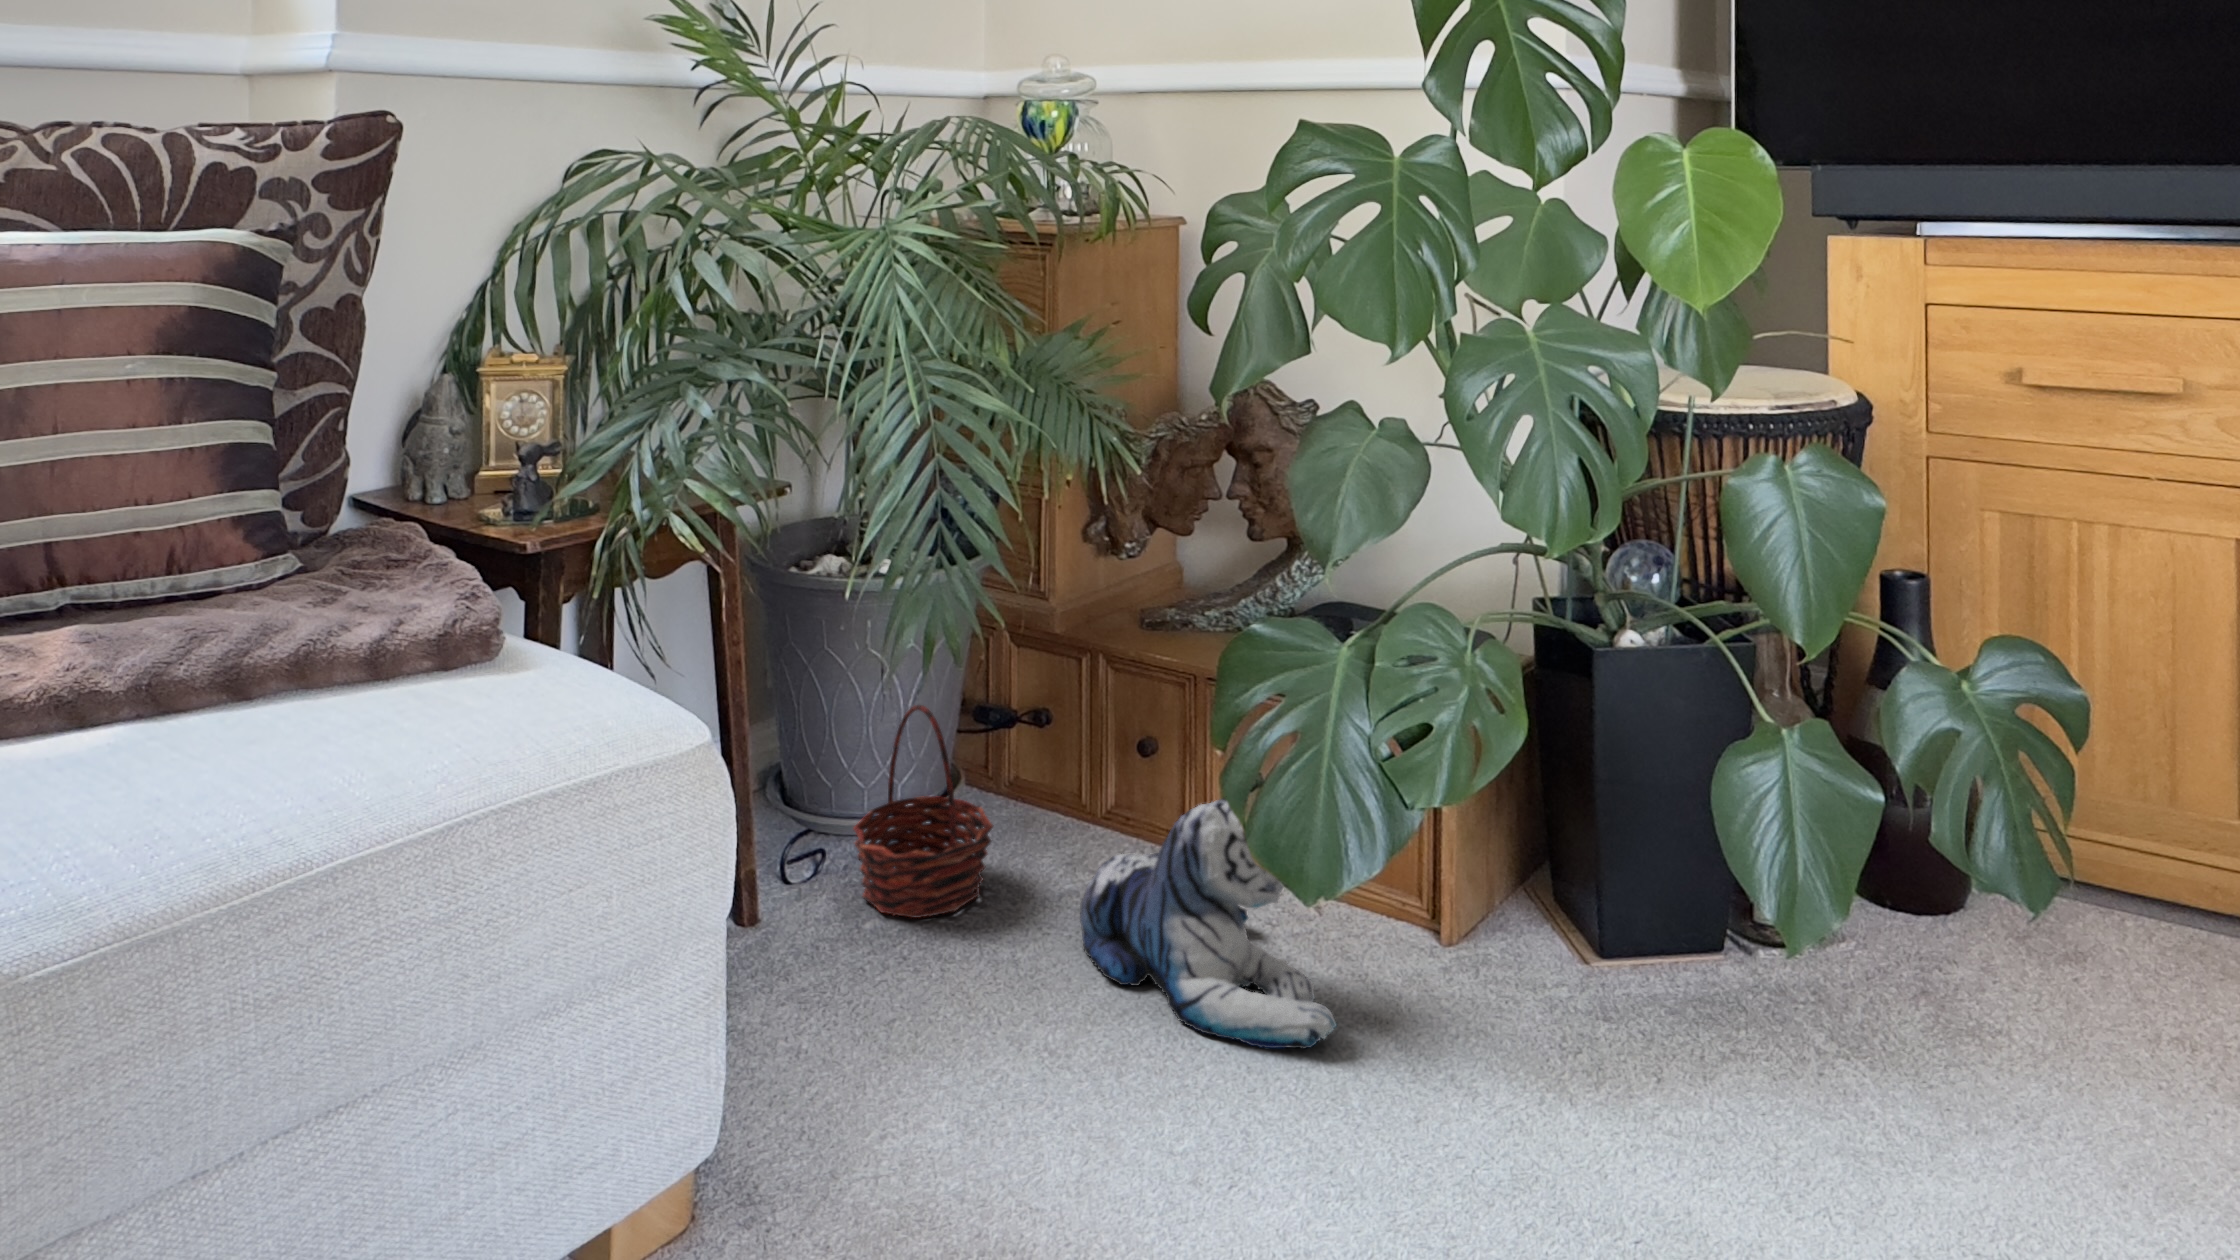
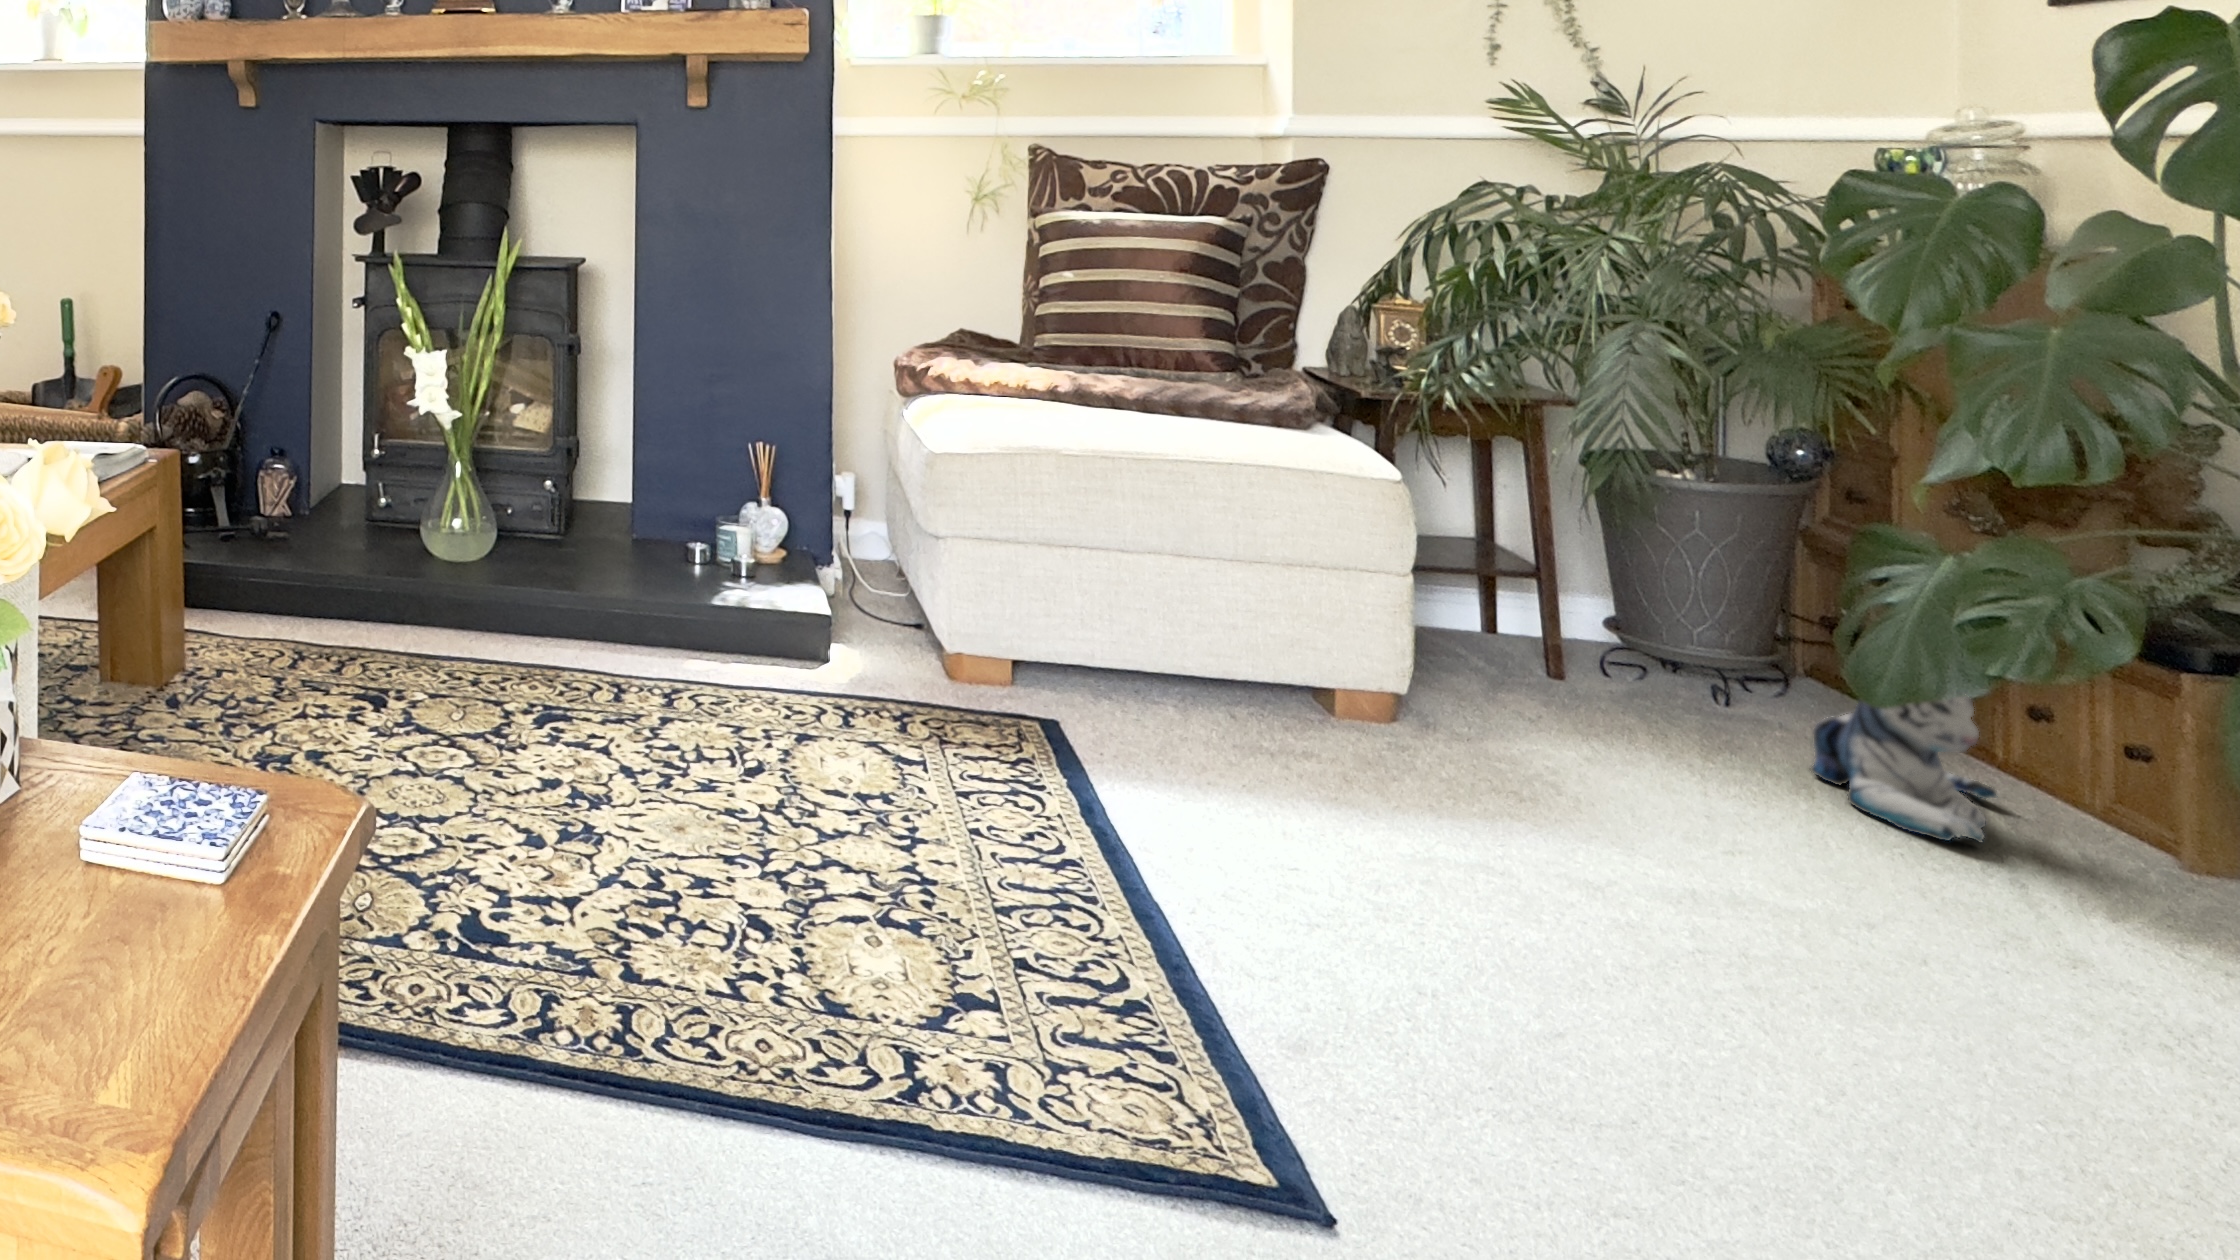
basket: present [853,705,994,918] -> none [1650,579,1782,724]

